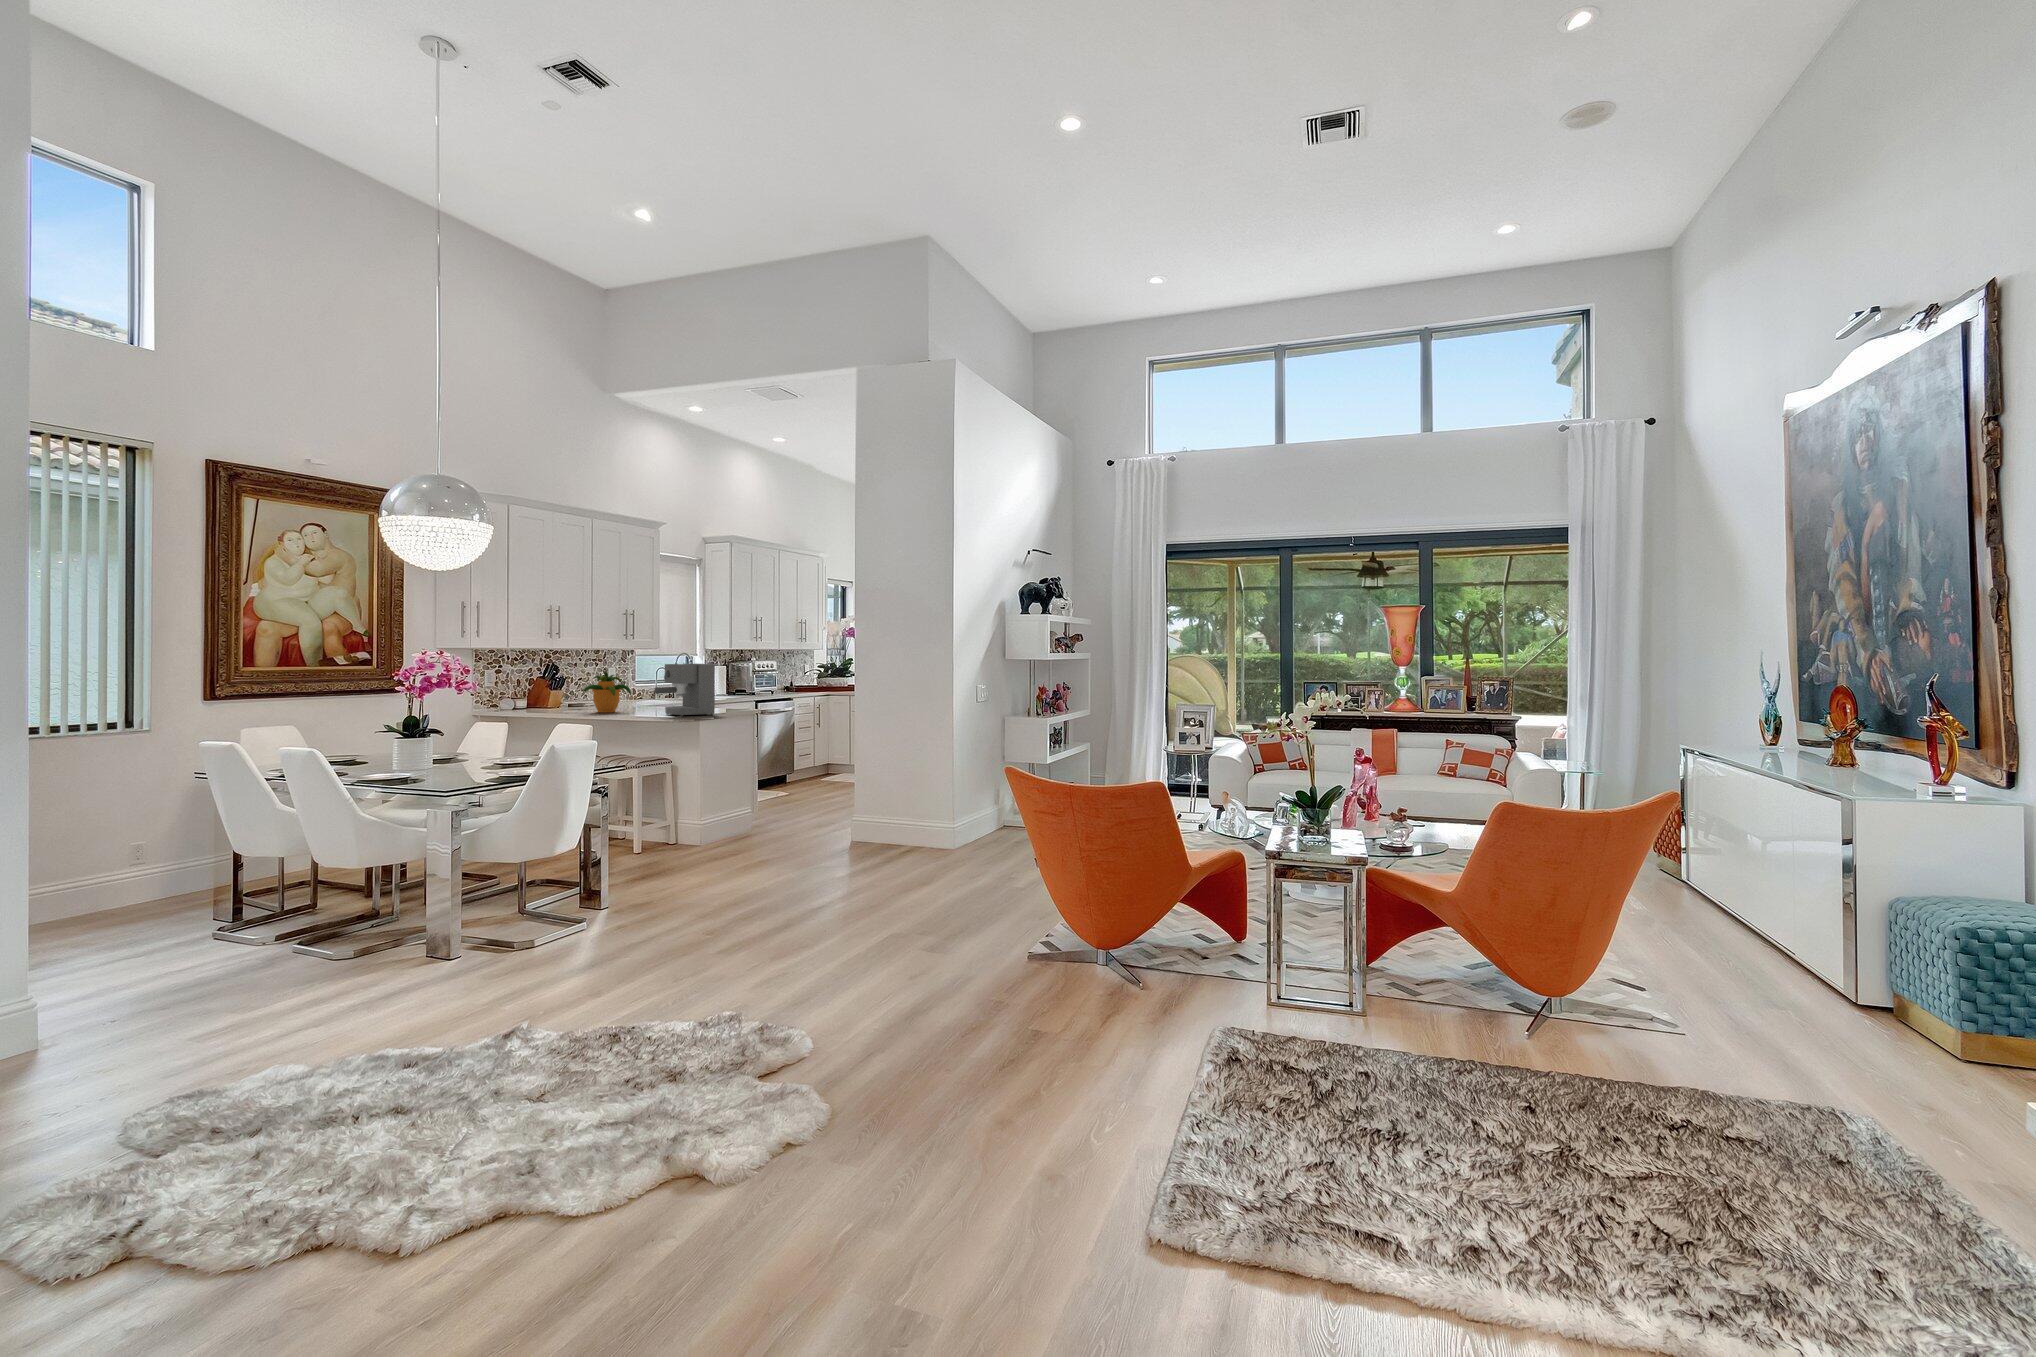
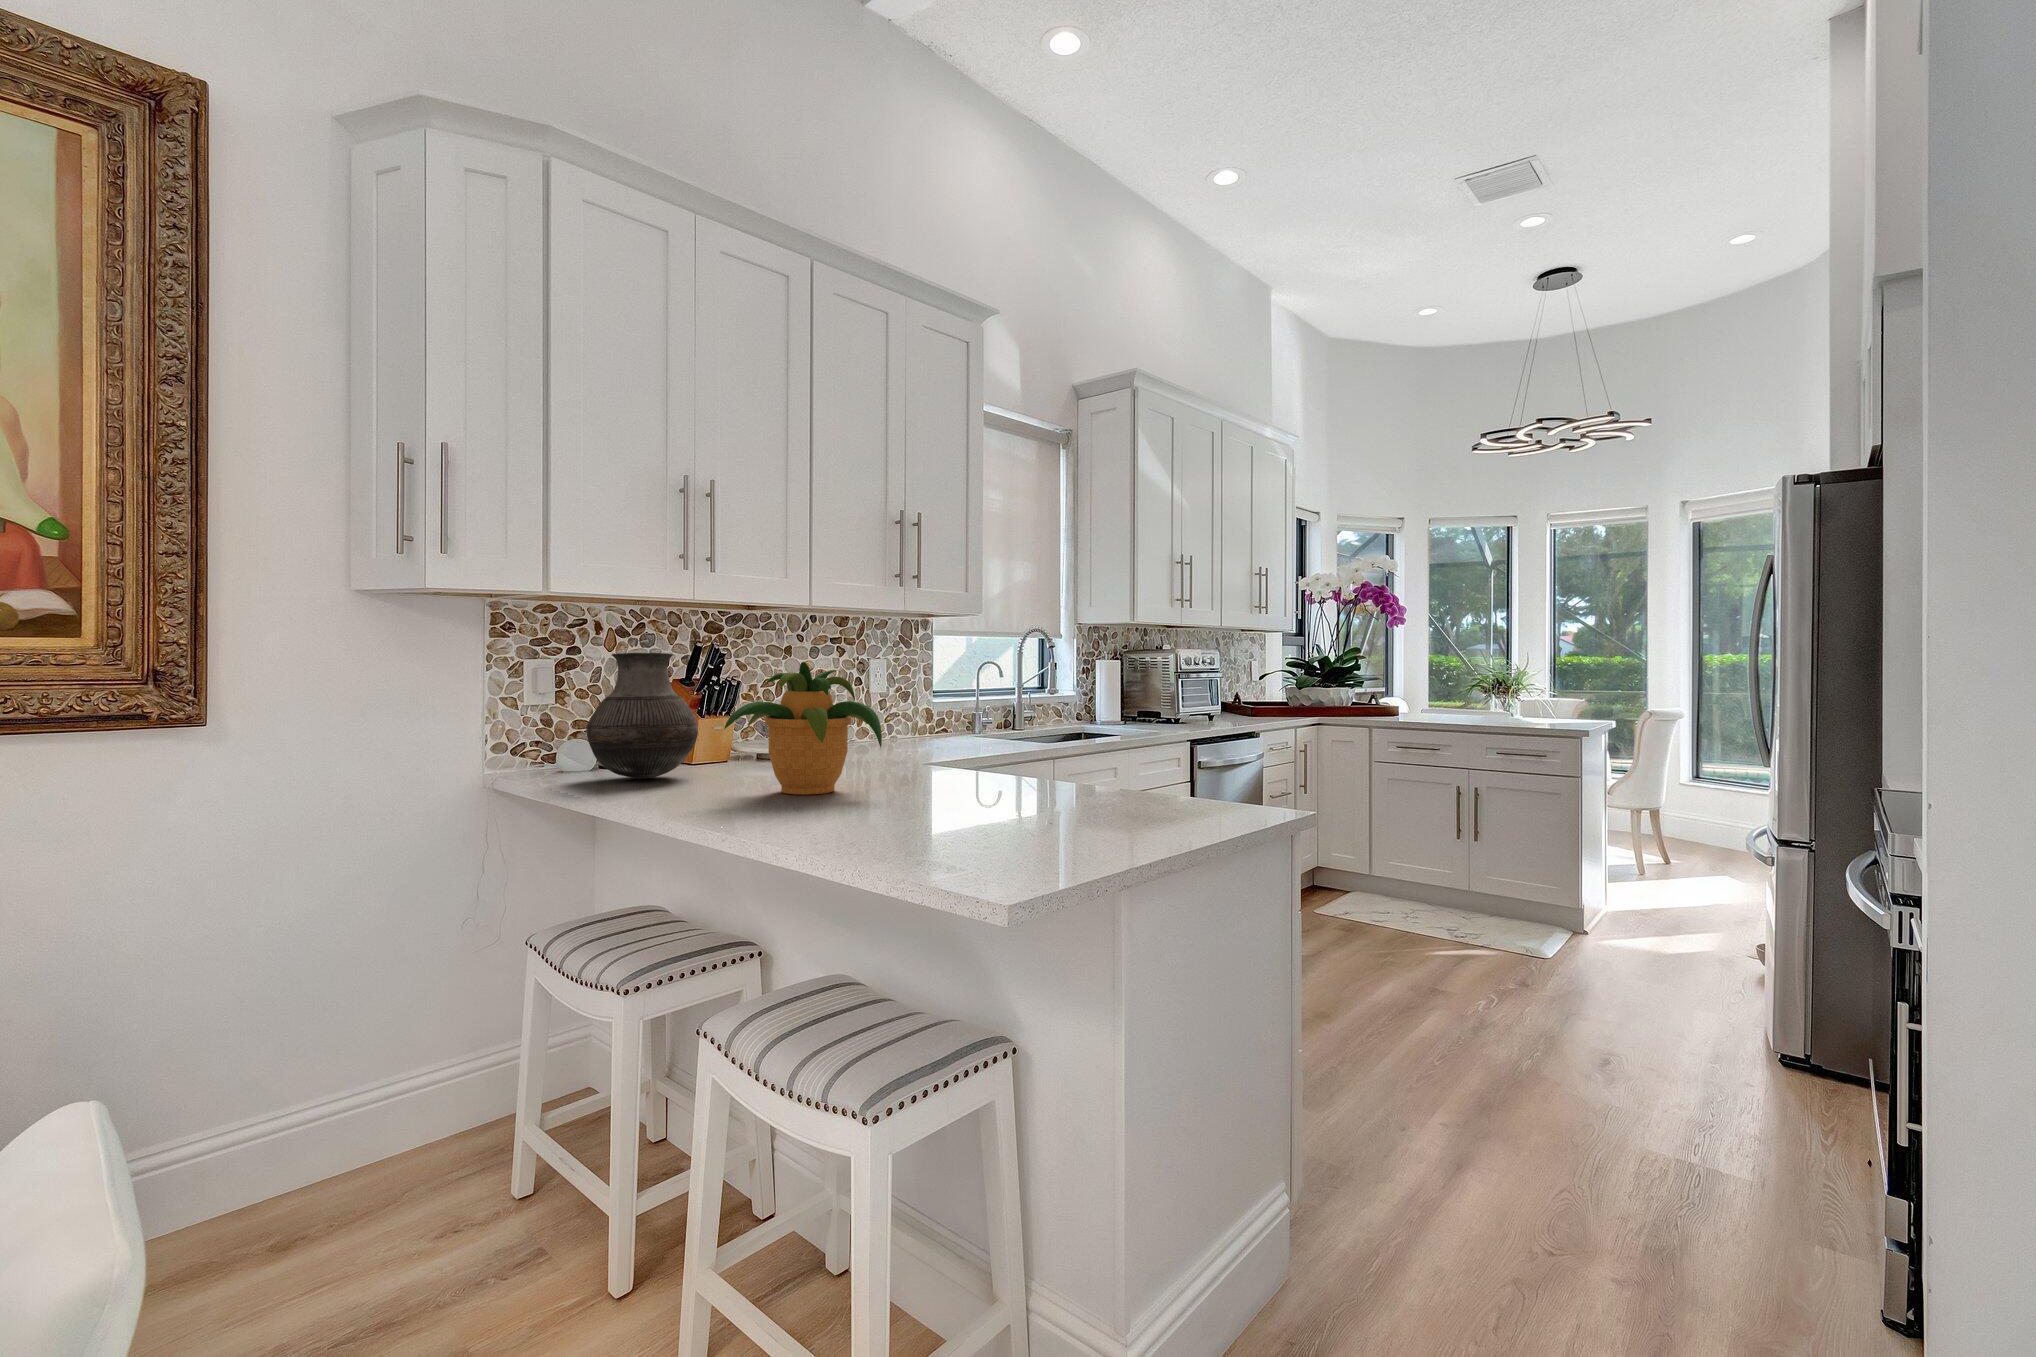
coffee maker: present [654,663,715,716] -> none [936,622,1172,842]
vase: none [521,669,560,711] -> present [586,653,698,779]

